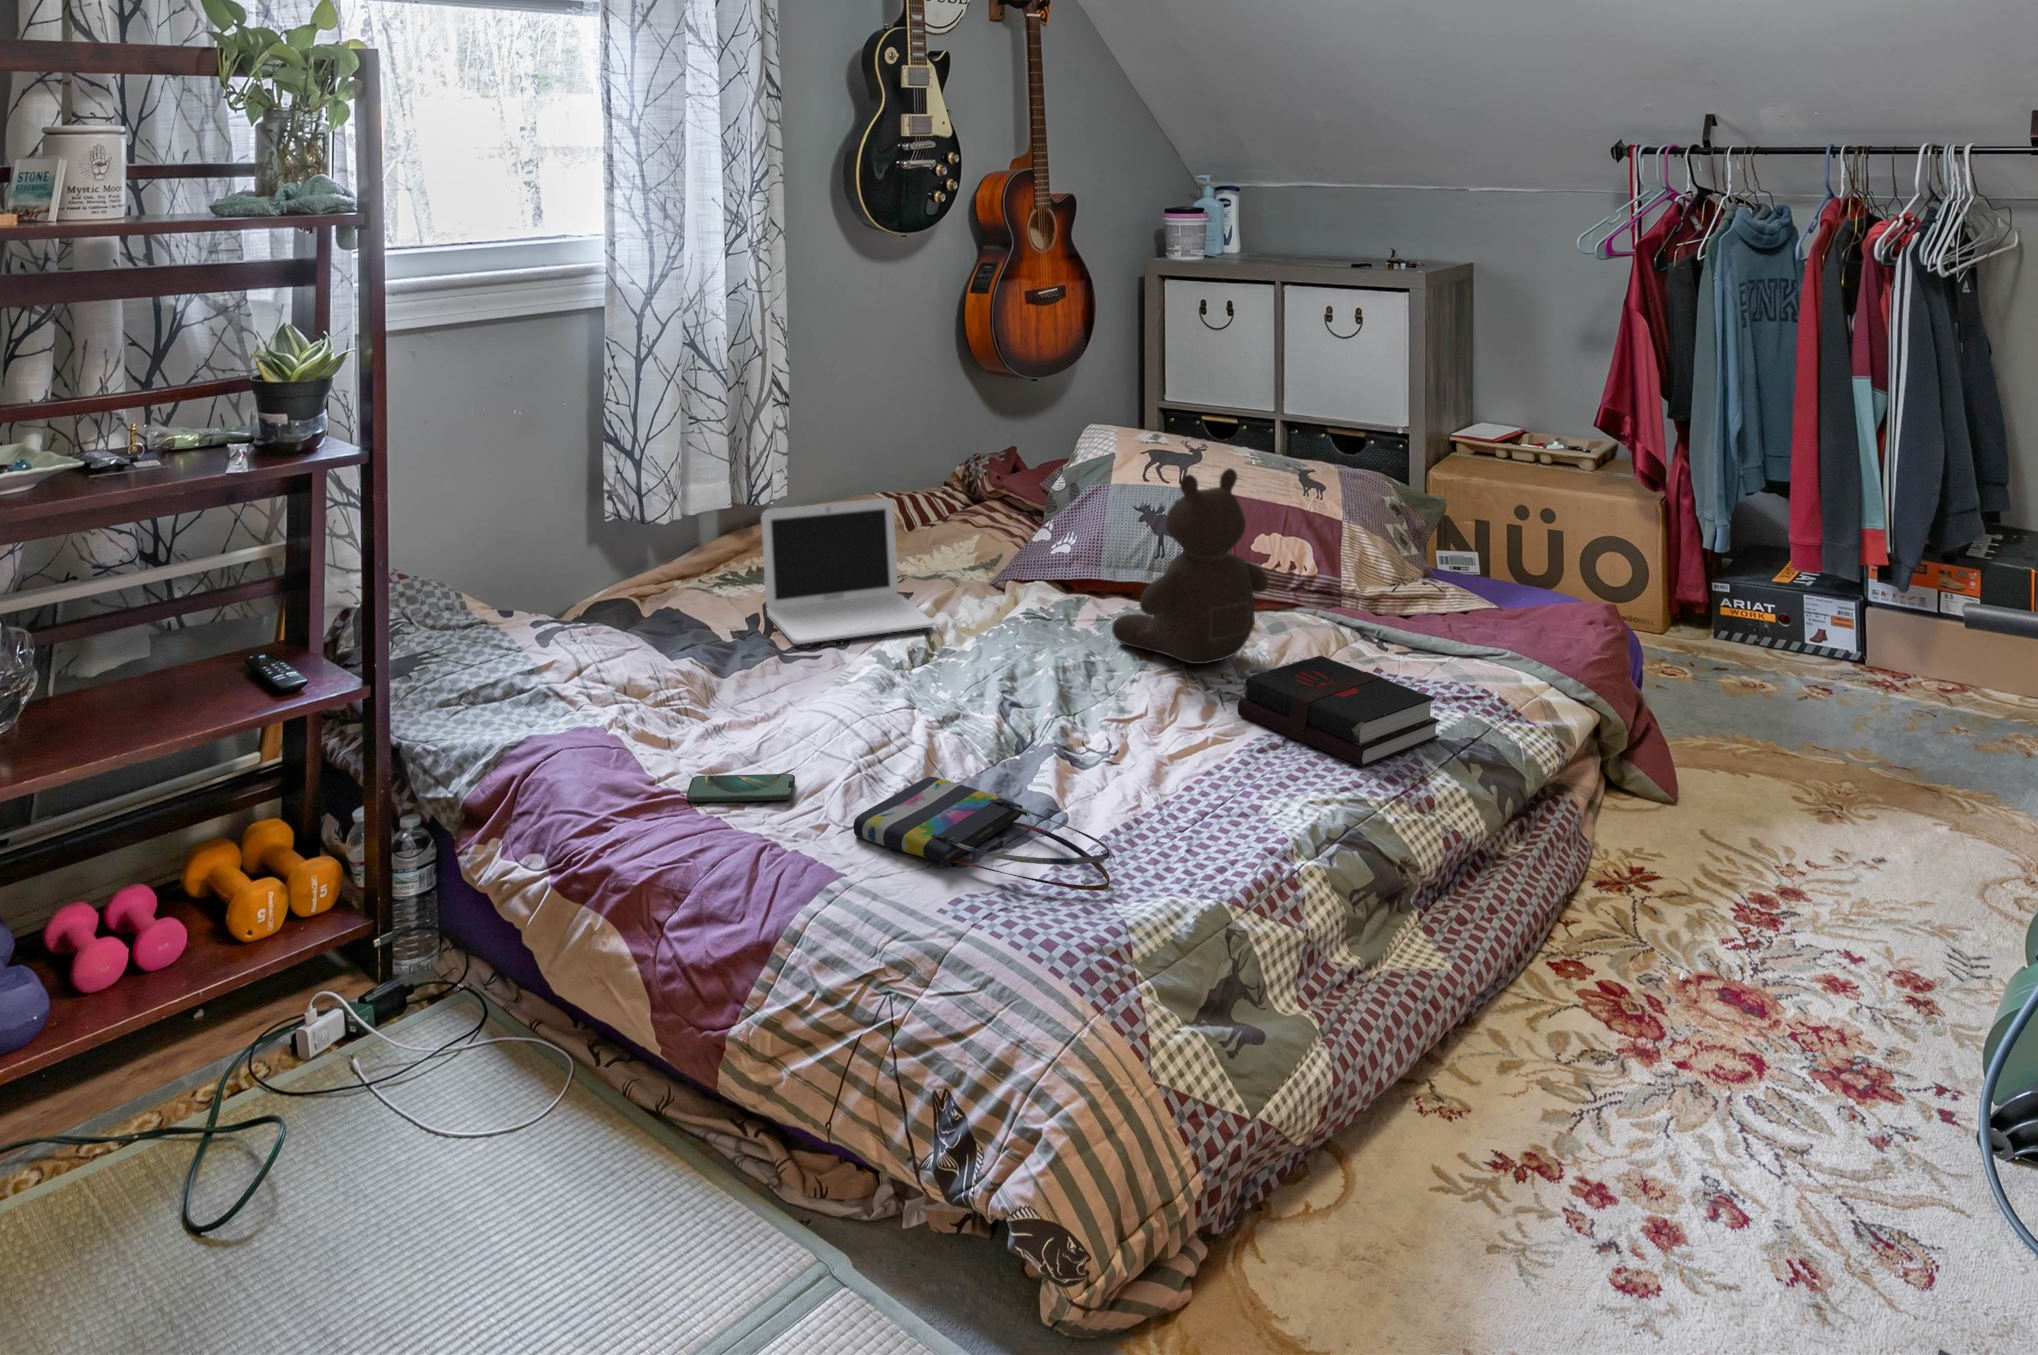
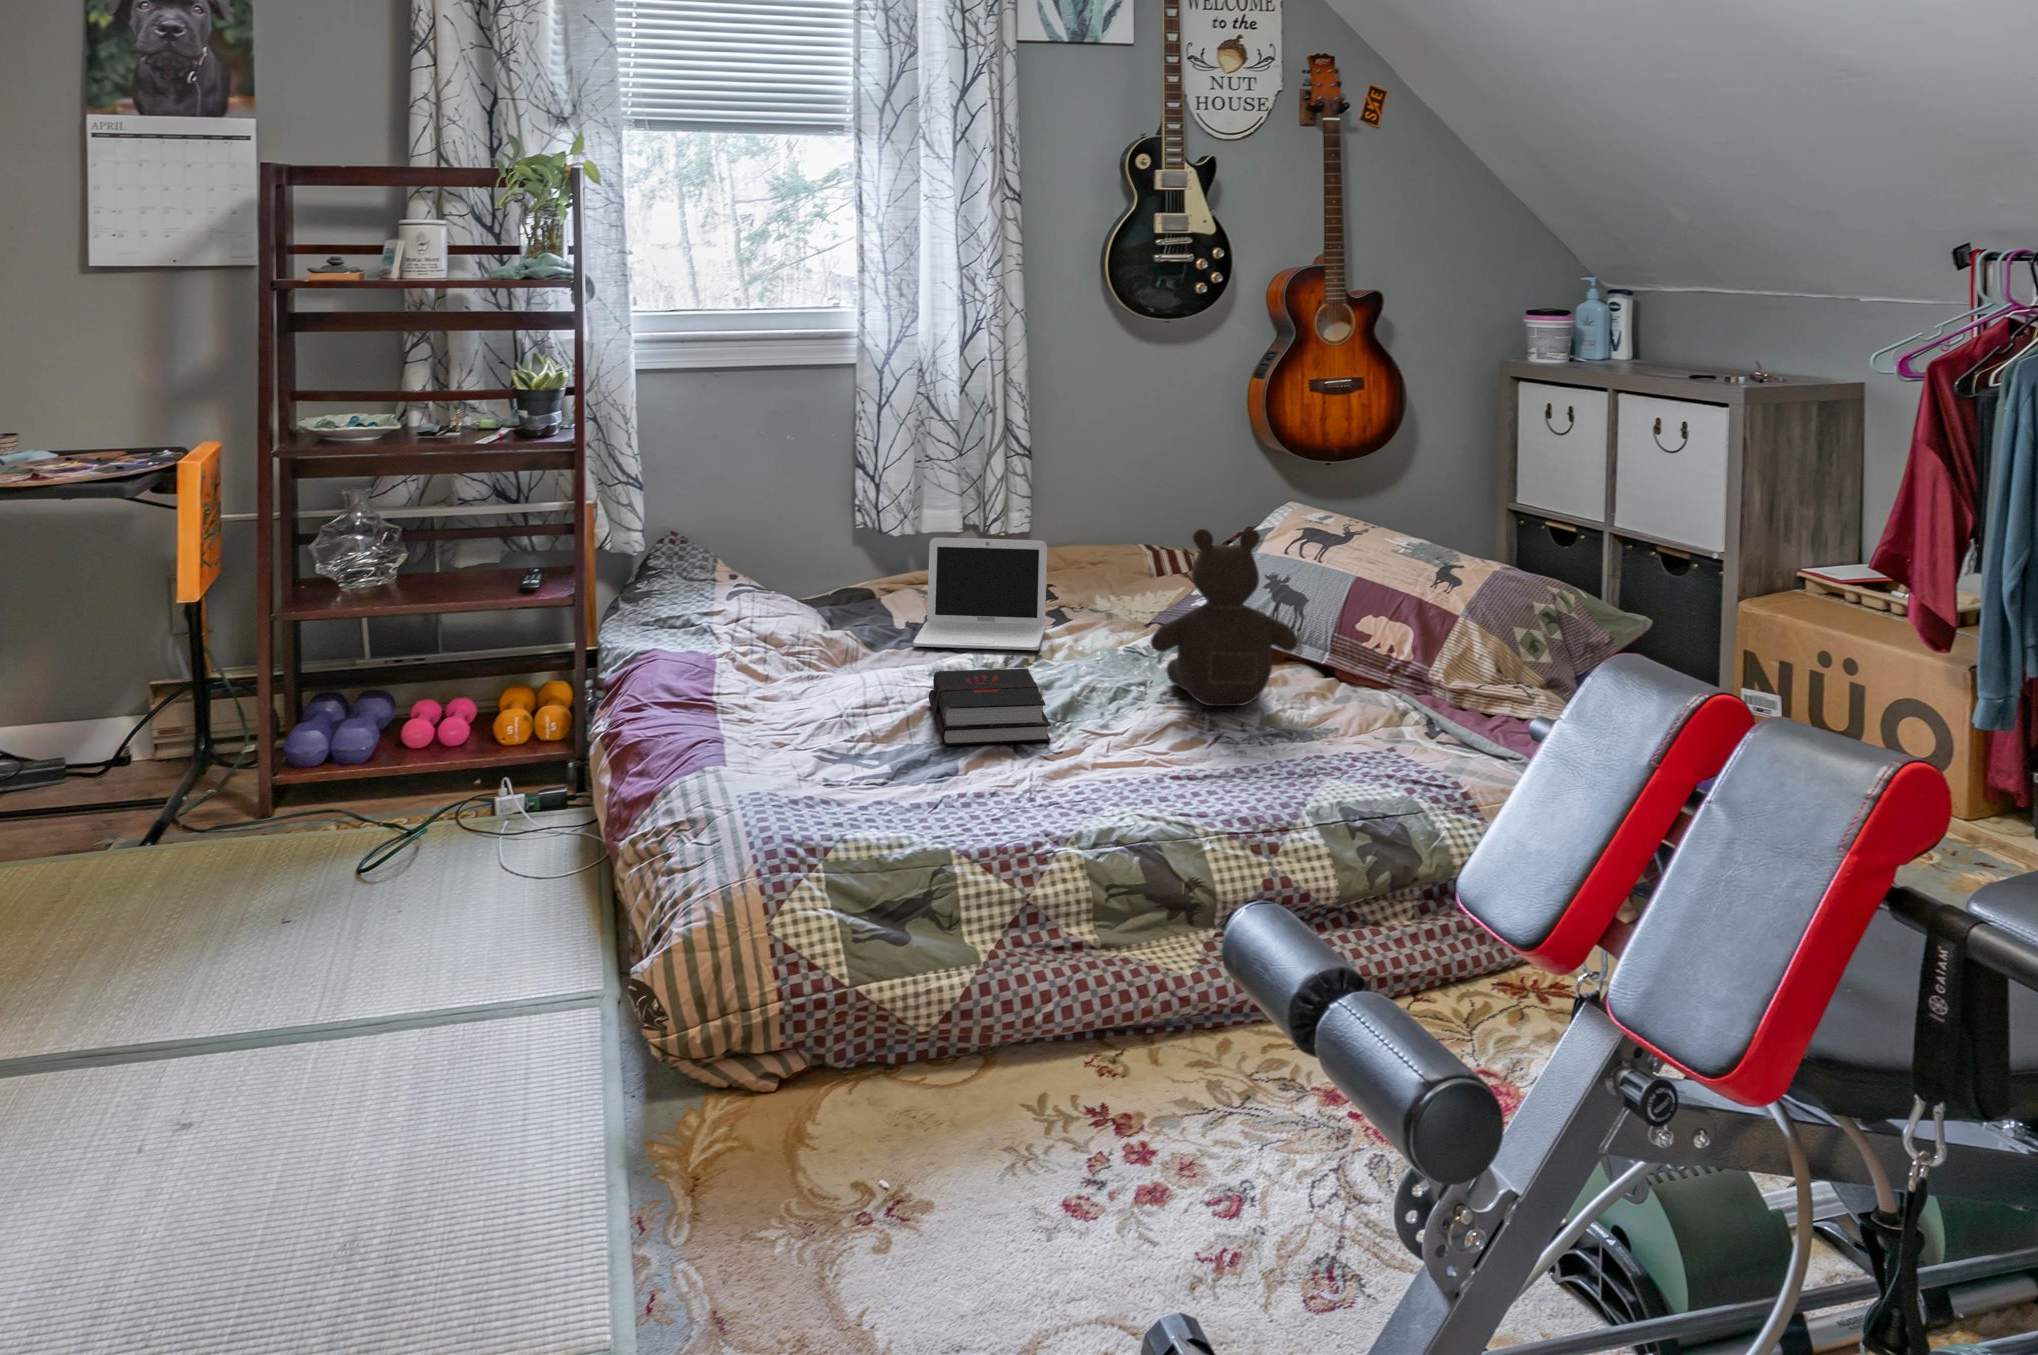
hardback book: present [1238,655,1440,767] -> present [929,668,1051,745]
smartphone: present [687,774,795,802] -> none [693,708,778,731]
tote bag: present [854,777,1110,891] -> none [765,733,899,819]

